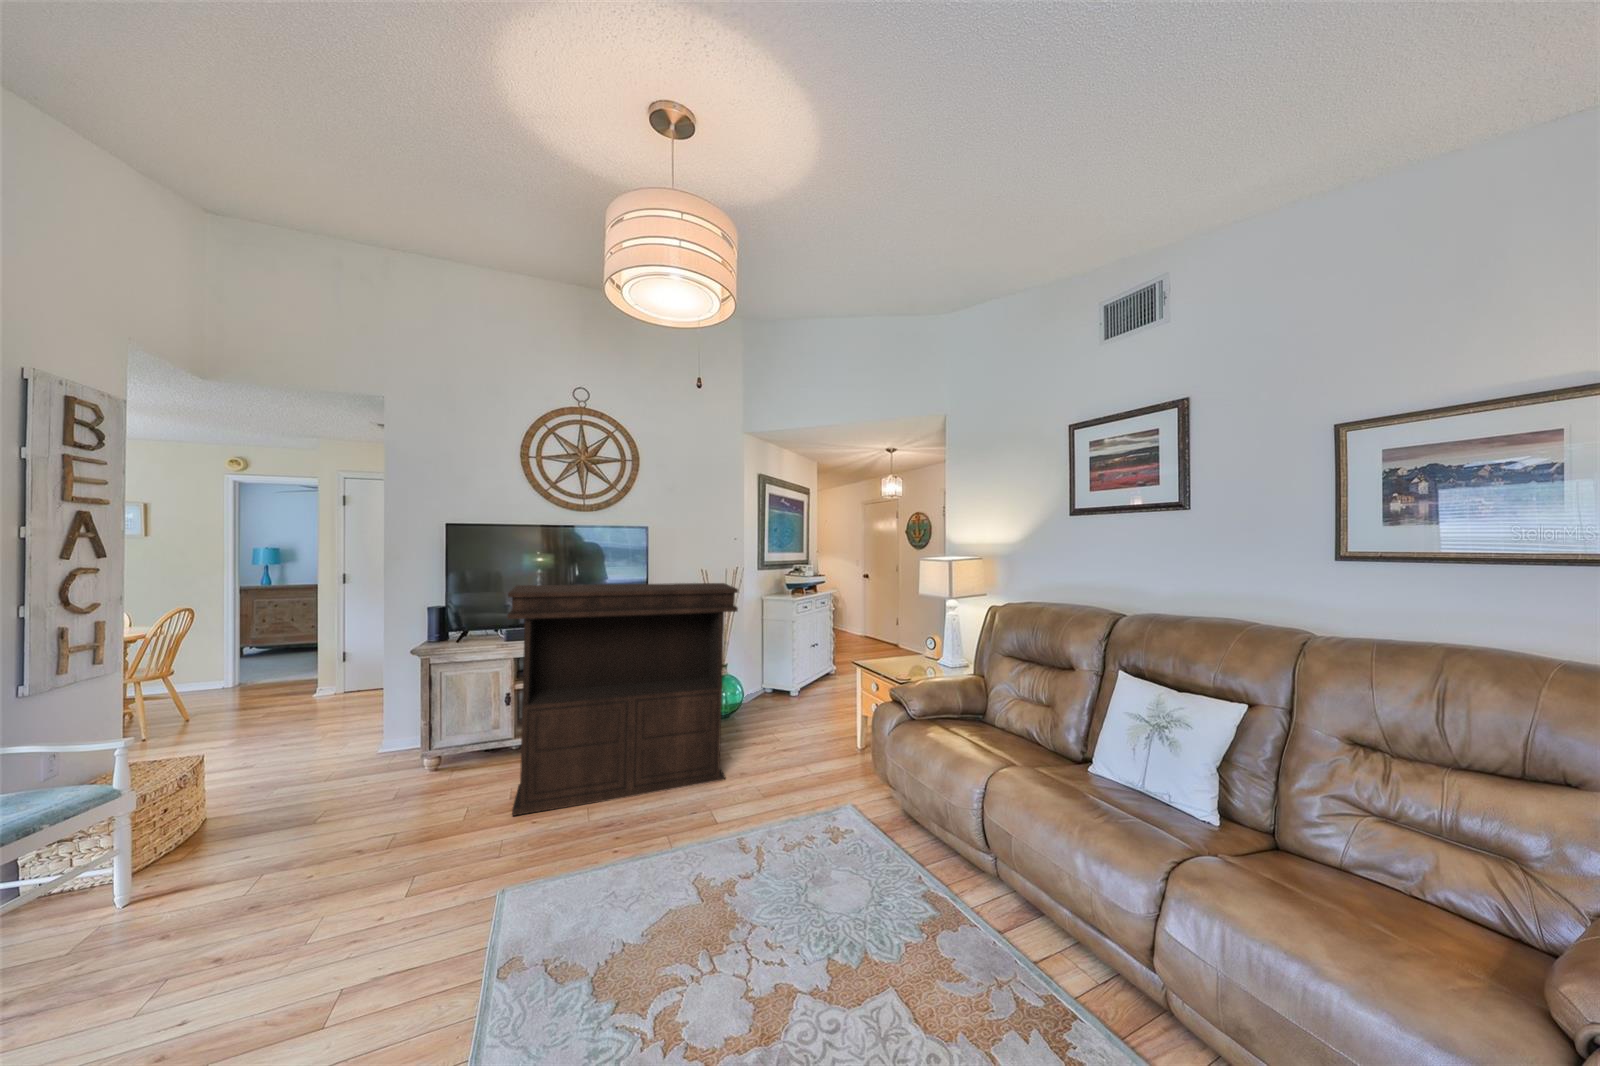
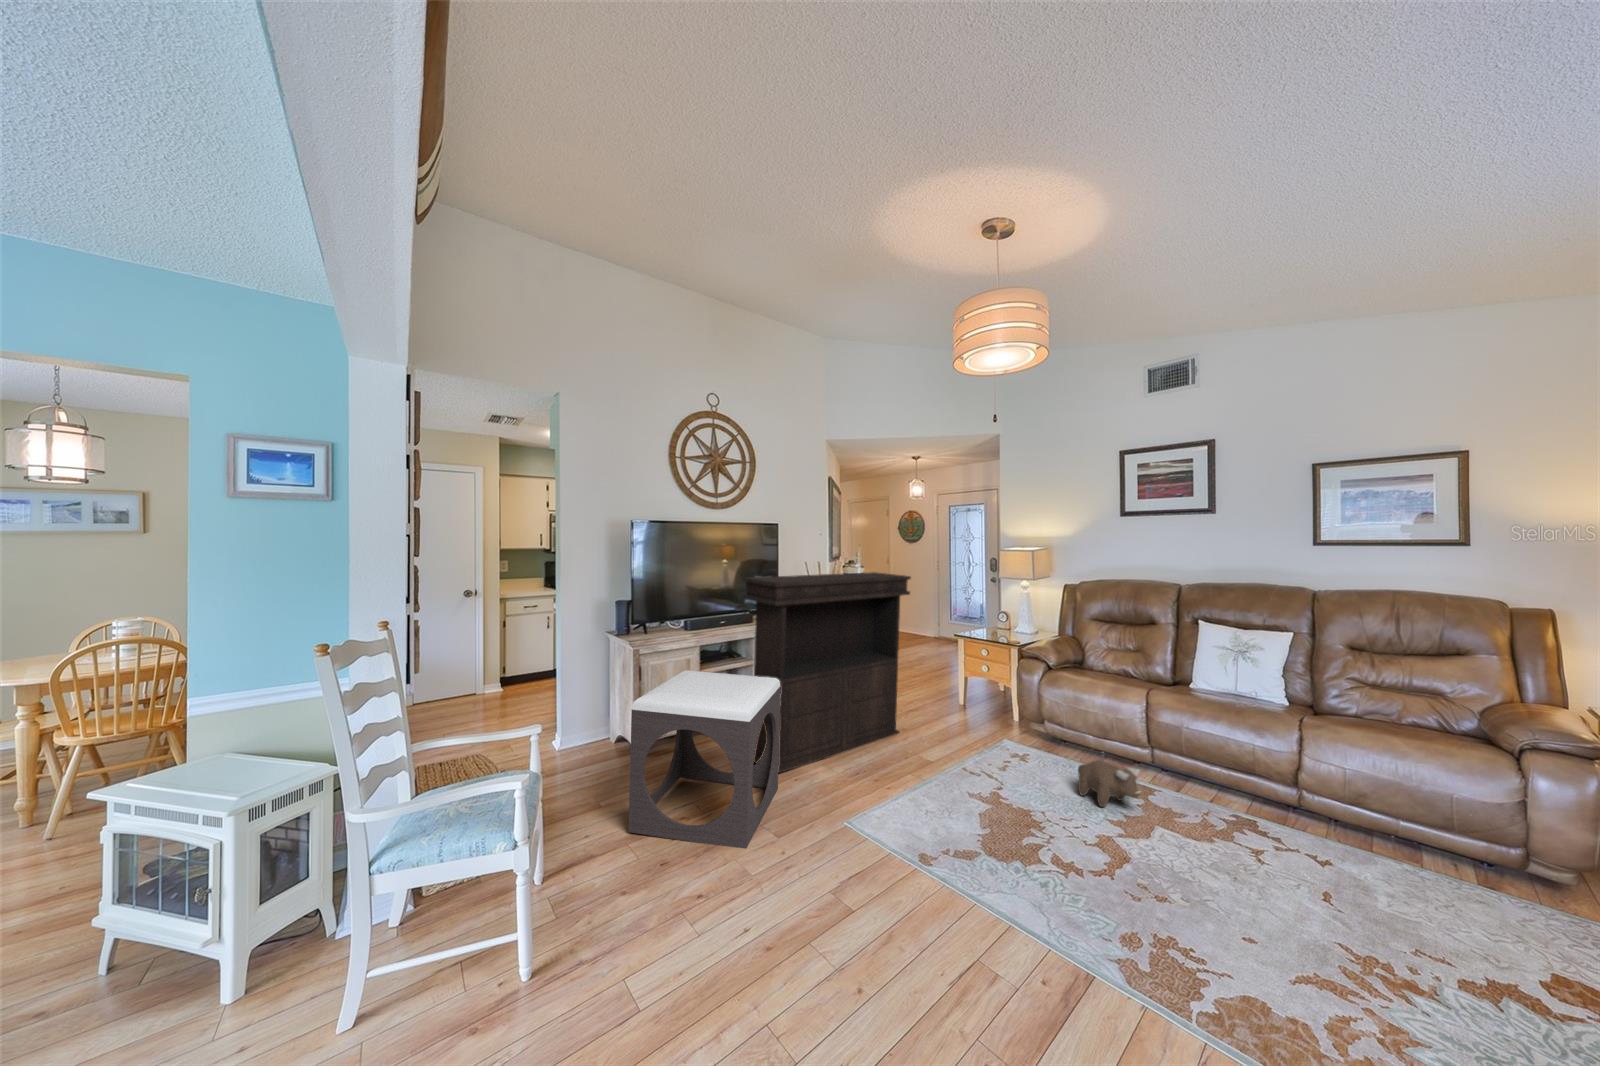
footstool: none [274,686,495,915] -> present [628,670,781,849]
plush toy: none [815,871,878,946] -> present [1078,761,1141,807]

